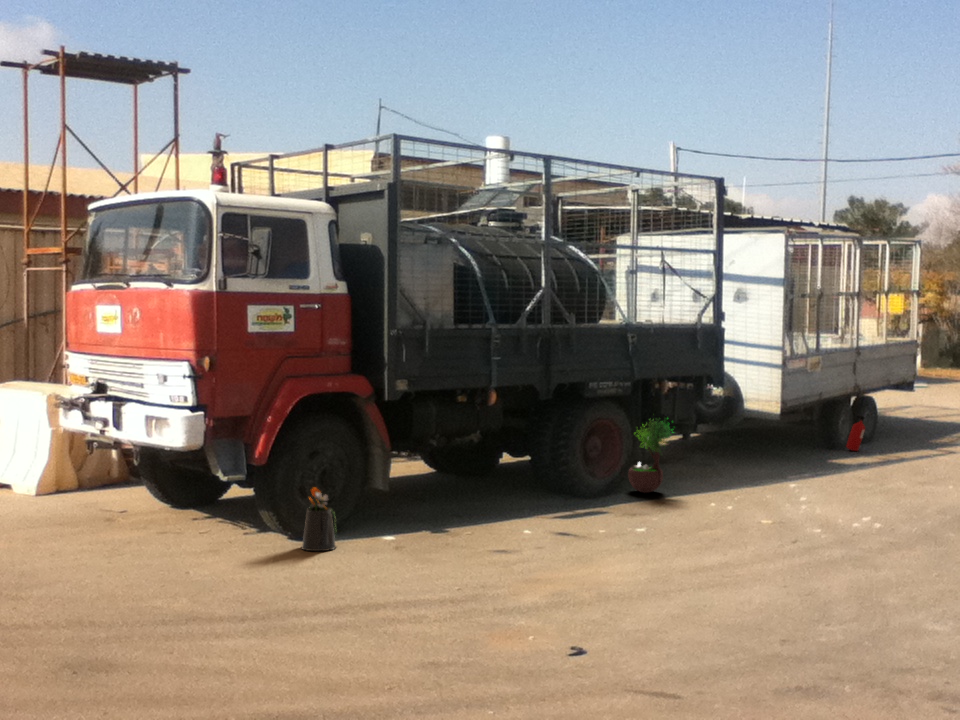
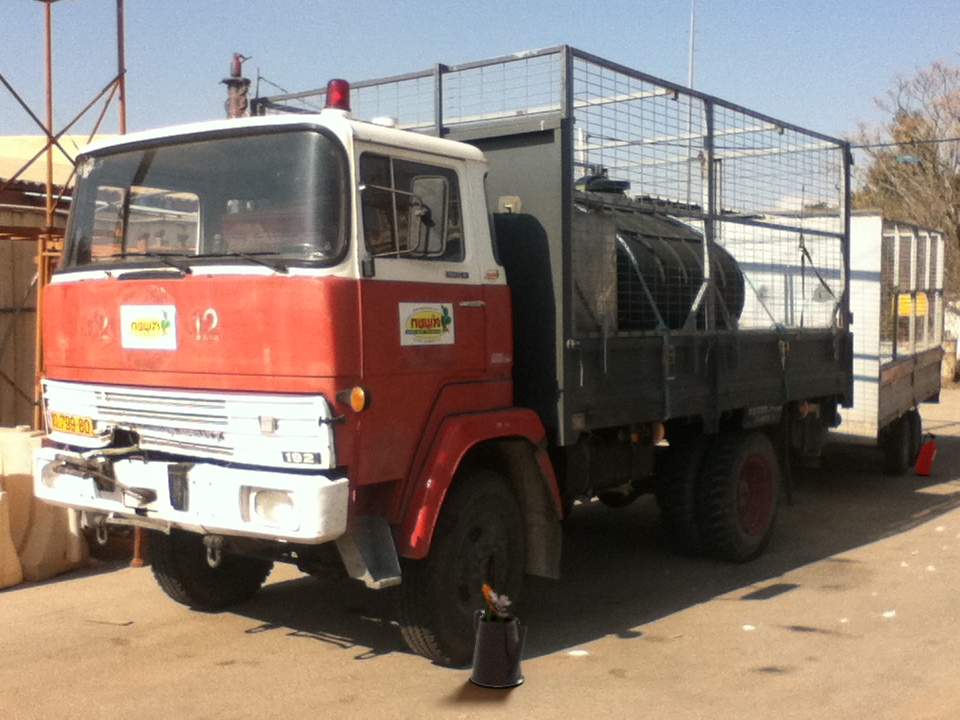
potted tree: present [628,421,673,493] -> none [772,445,836,548]

